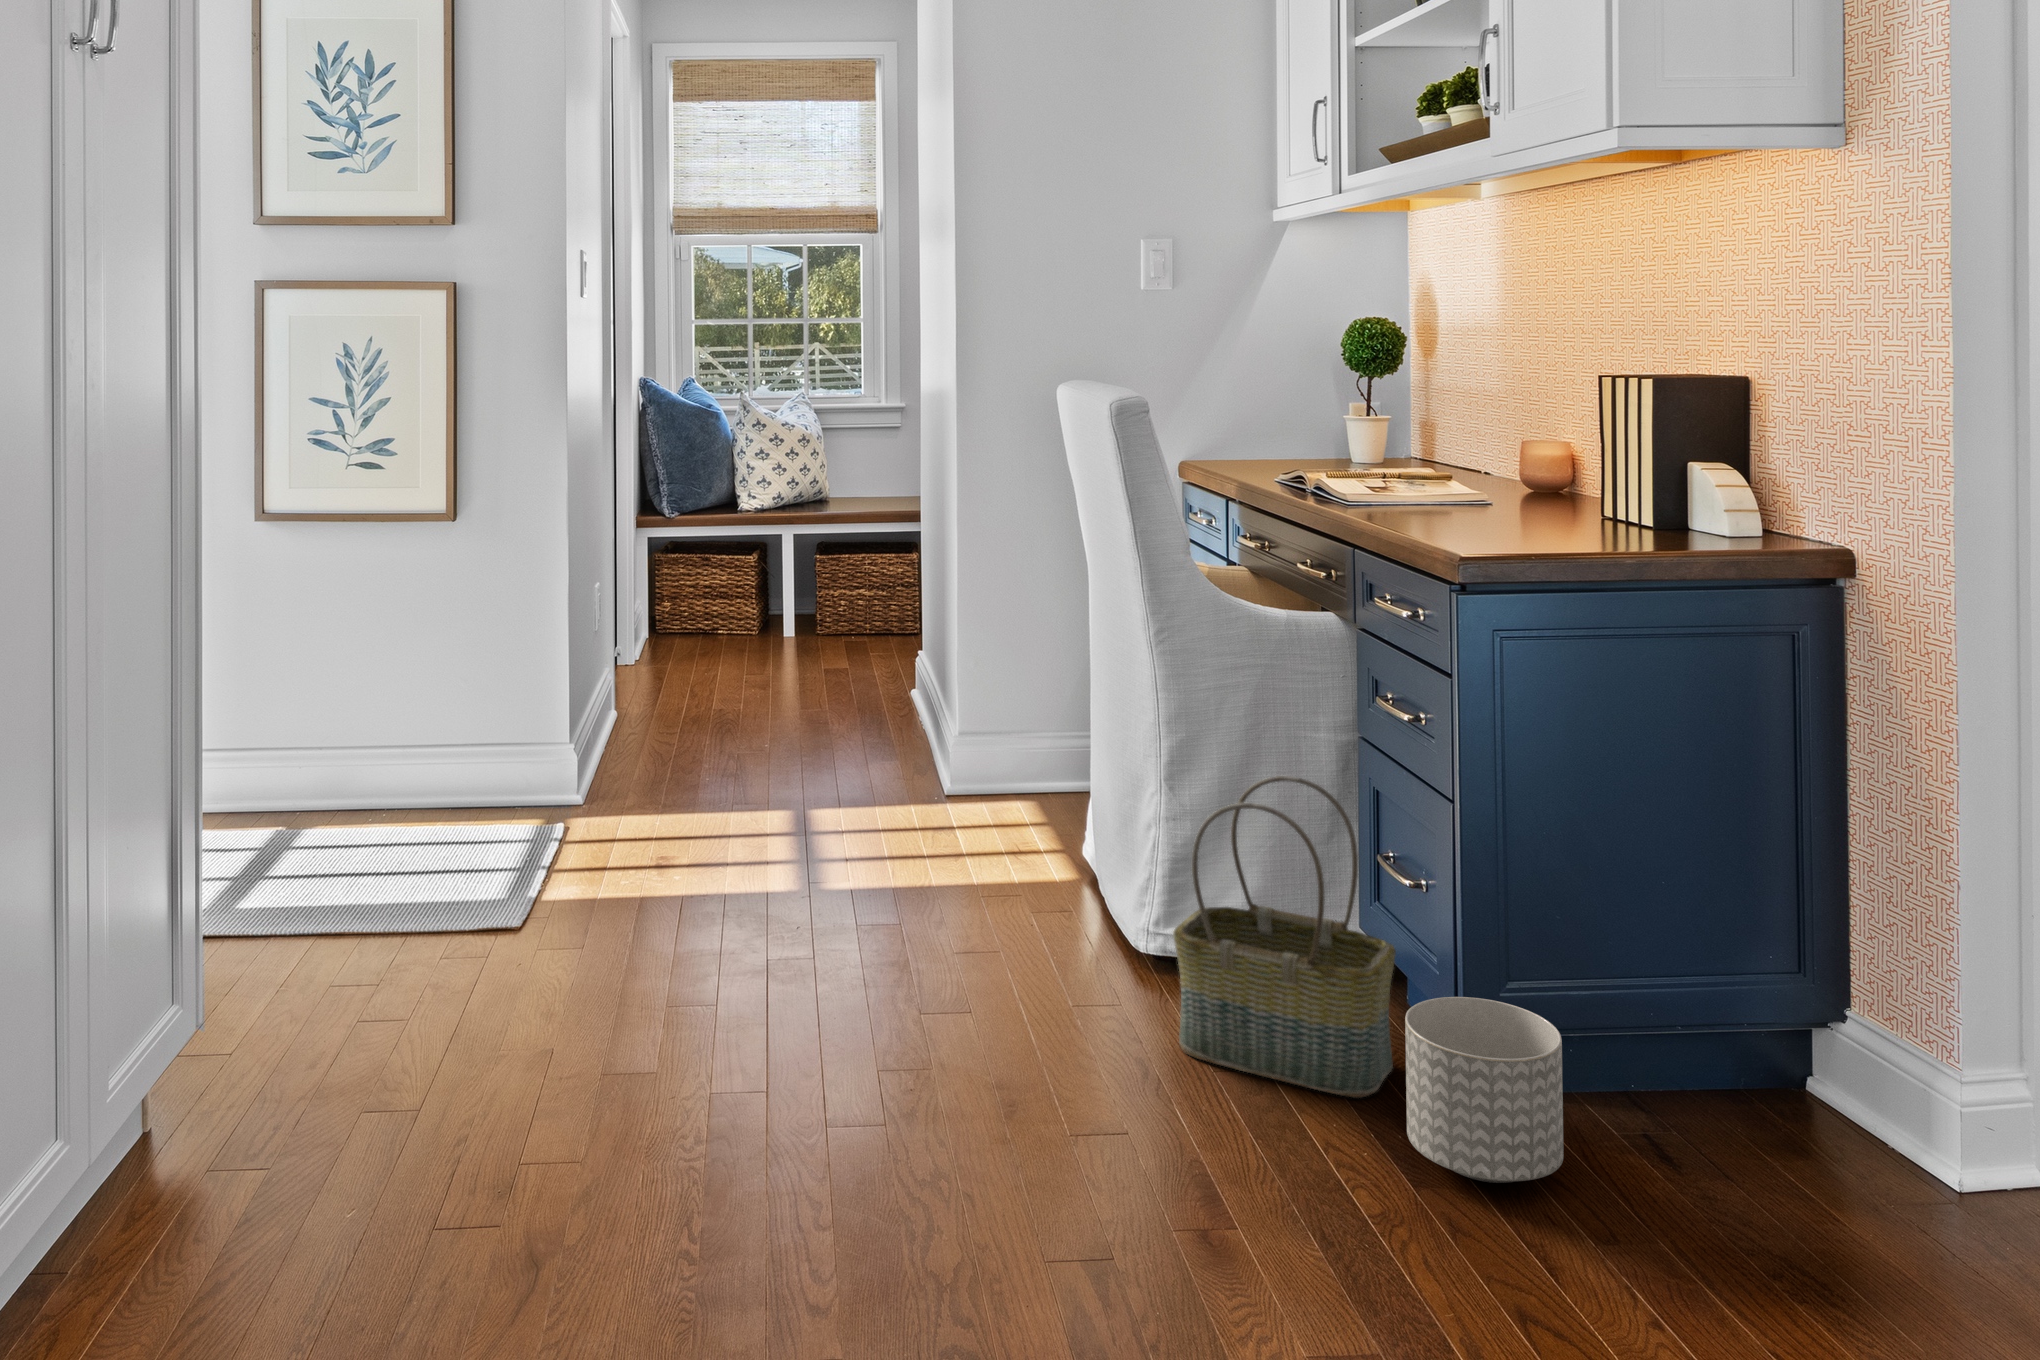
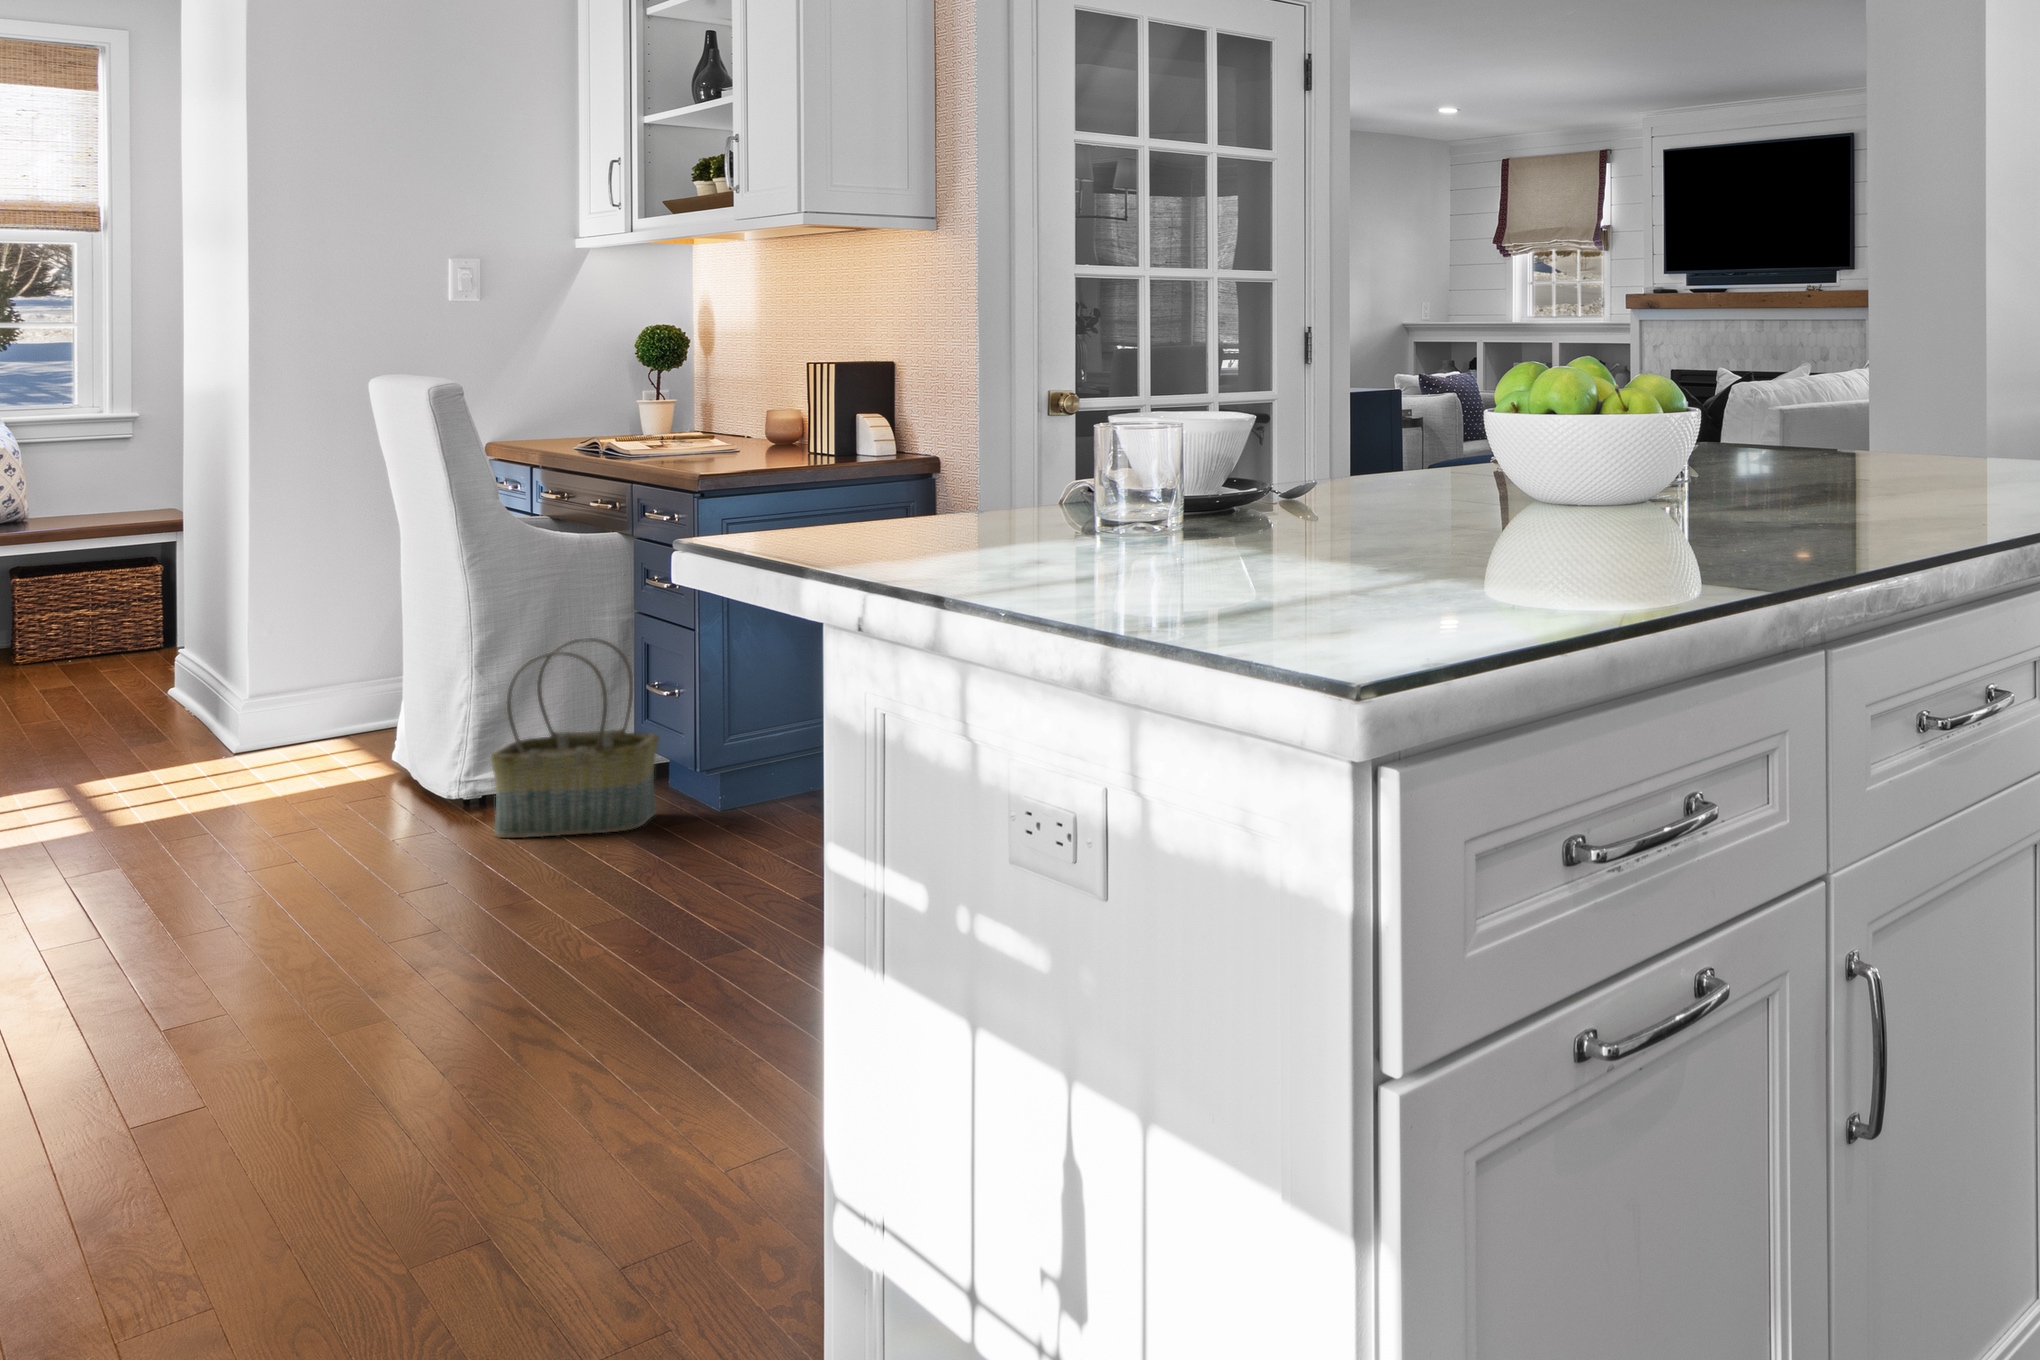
planter: present [1405,997,1564,1183] -> none [661,743,760,844]

